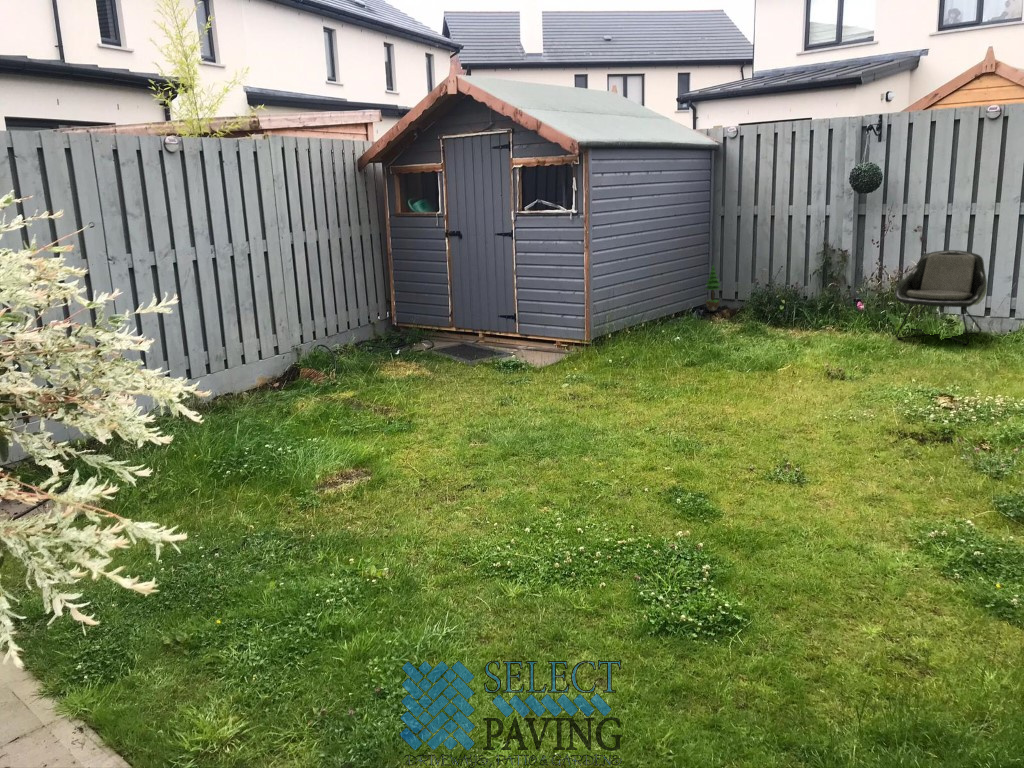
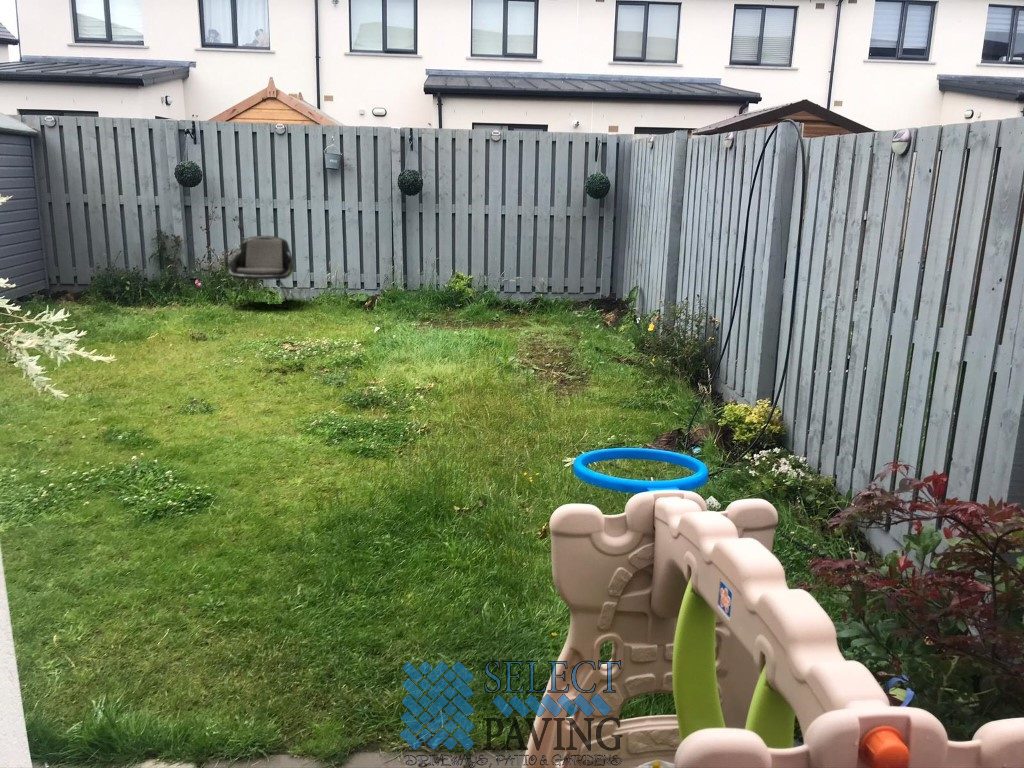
potted tree: present [704,265,720,312] -> none [41,250,60,297]

